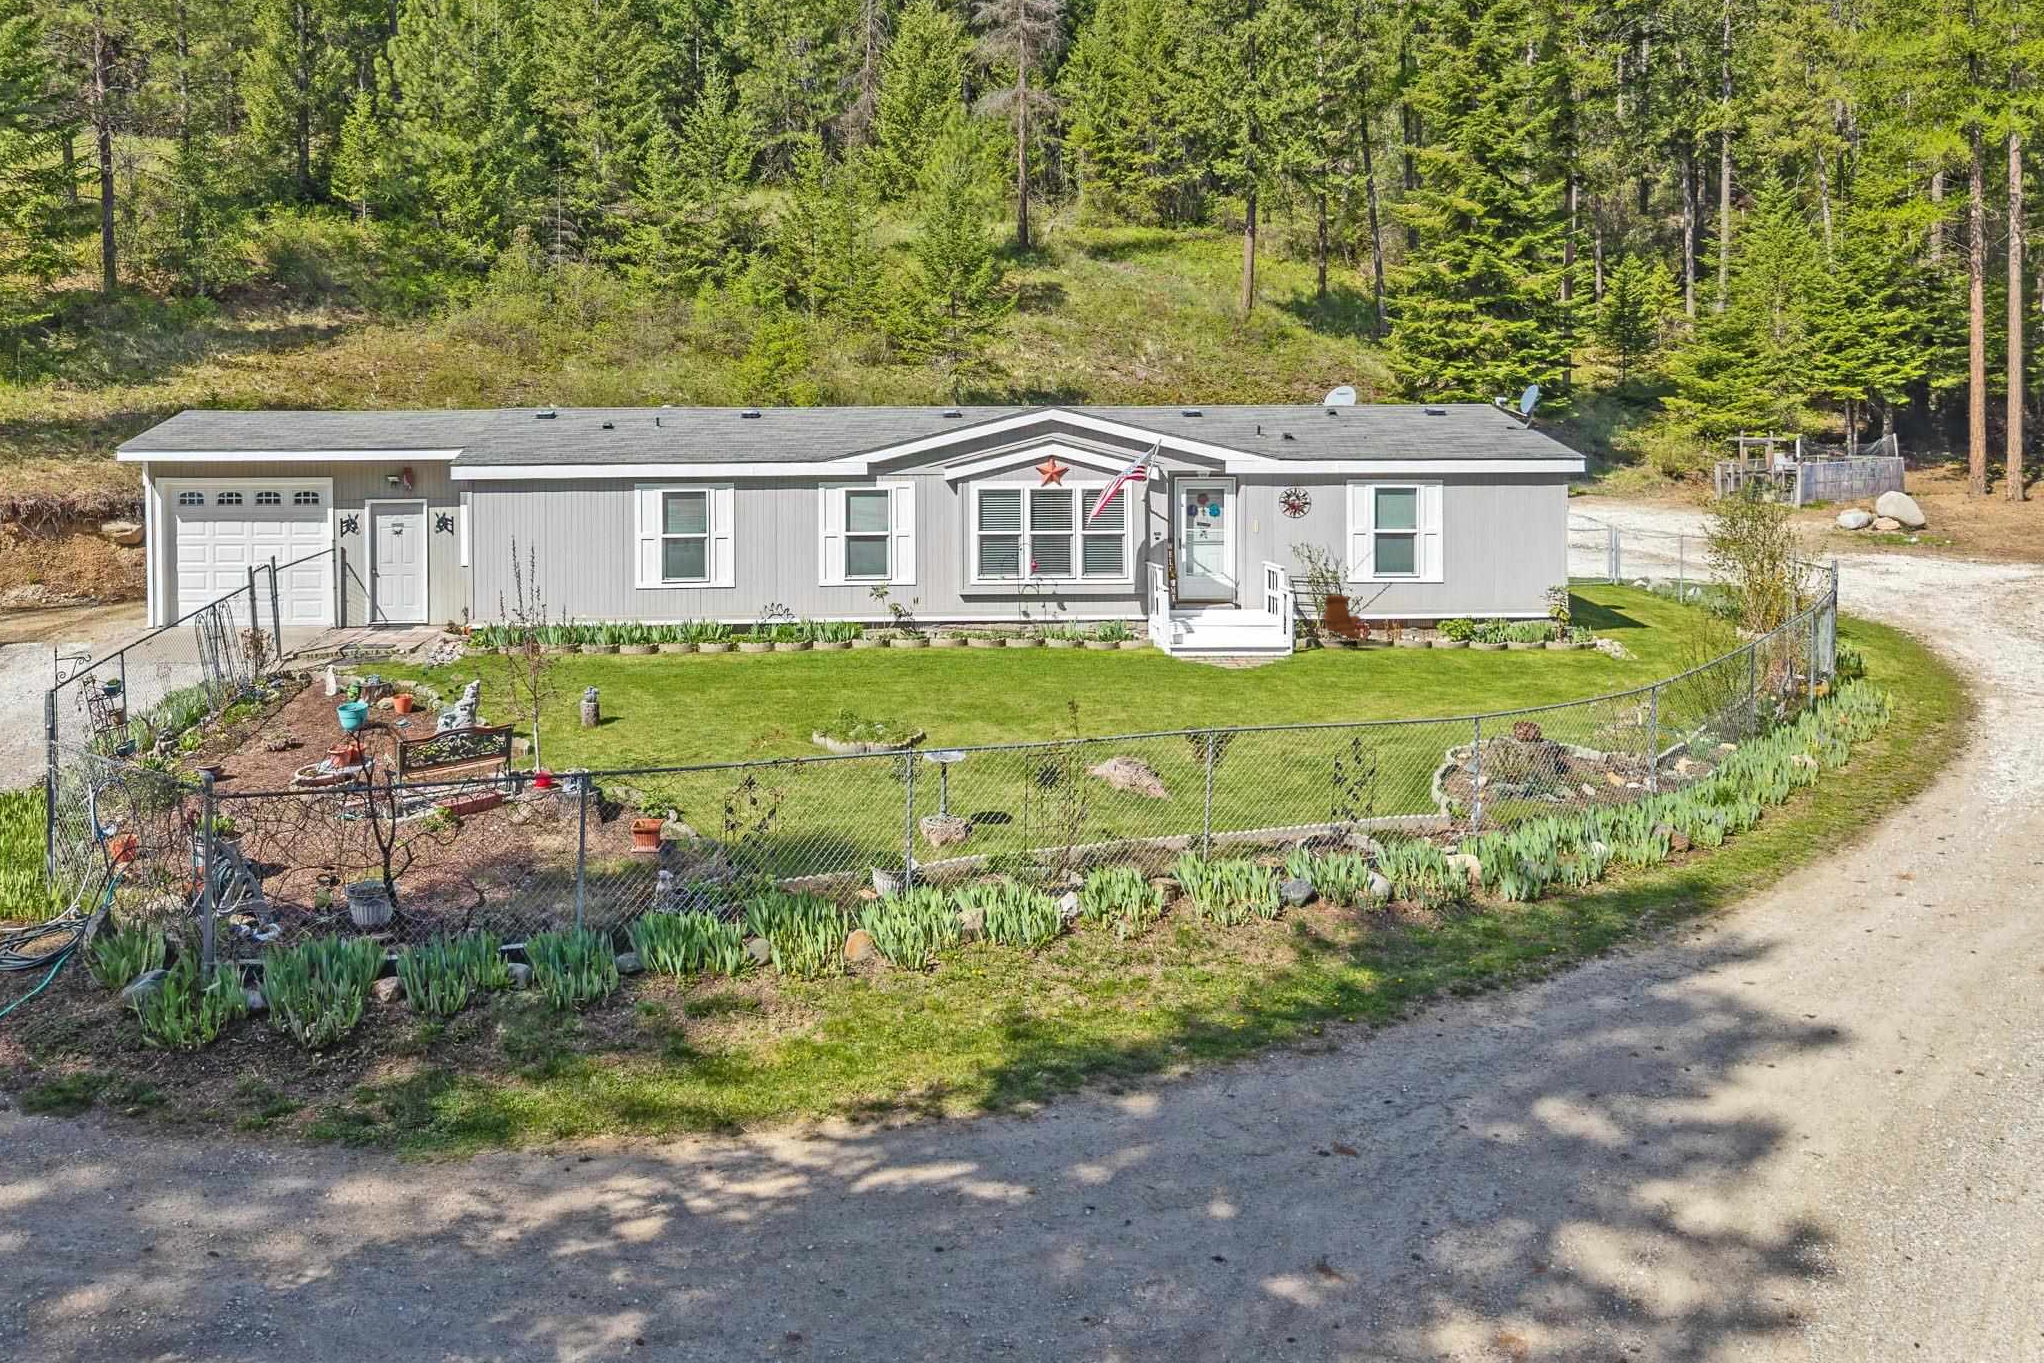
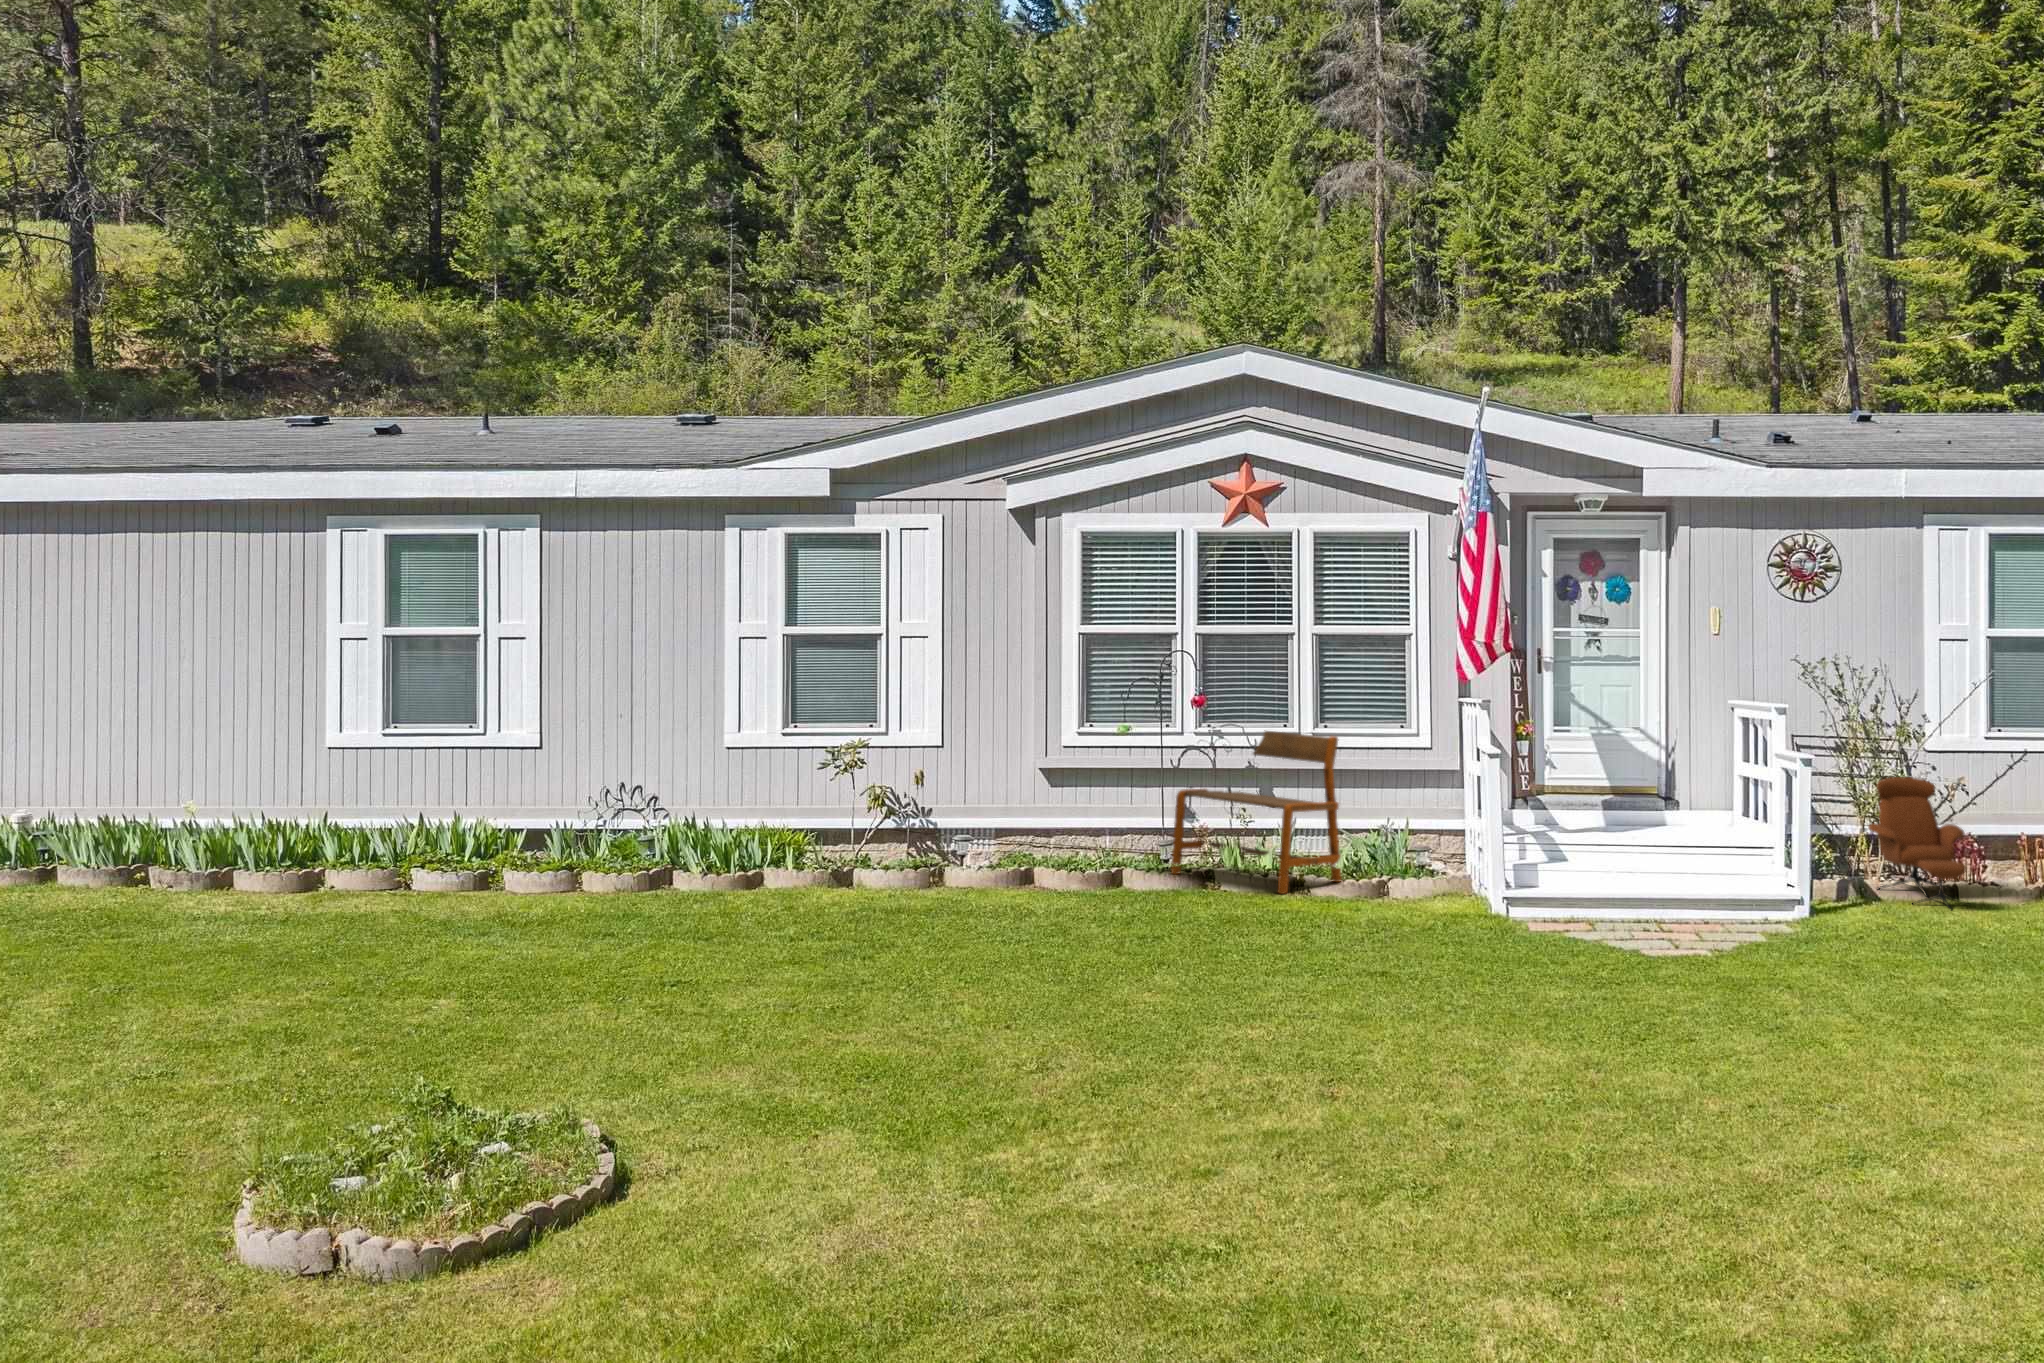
bench: none [1020,575,1097,648] -> present [1171,730,1342,894]

